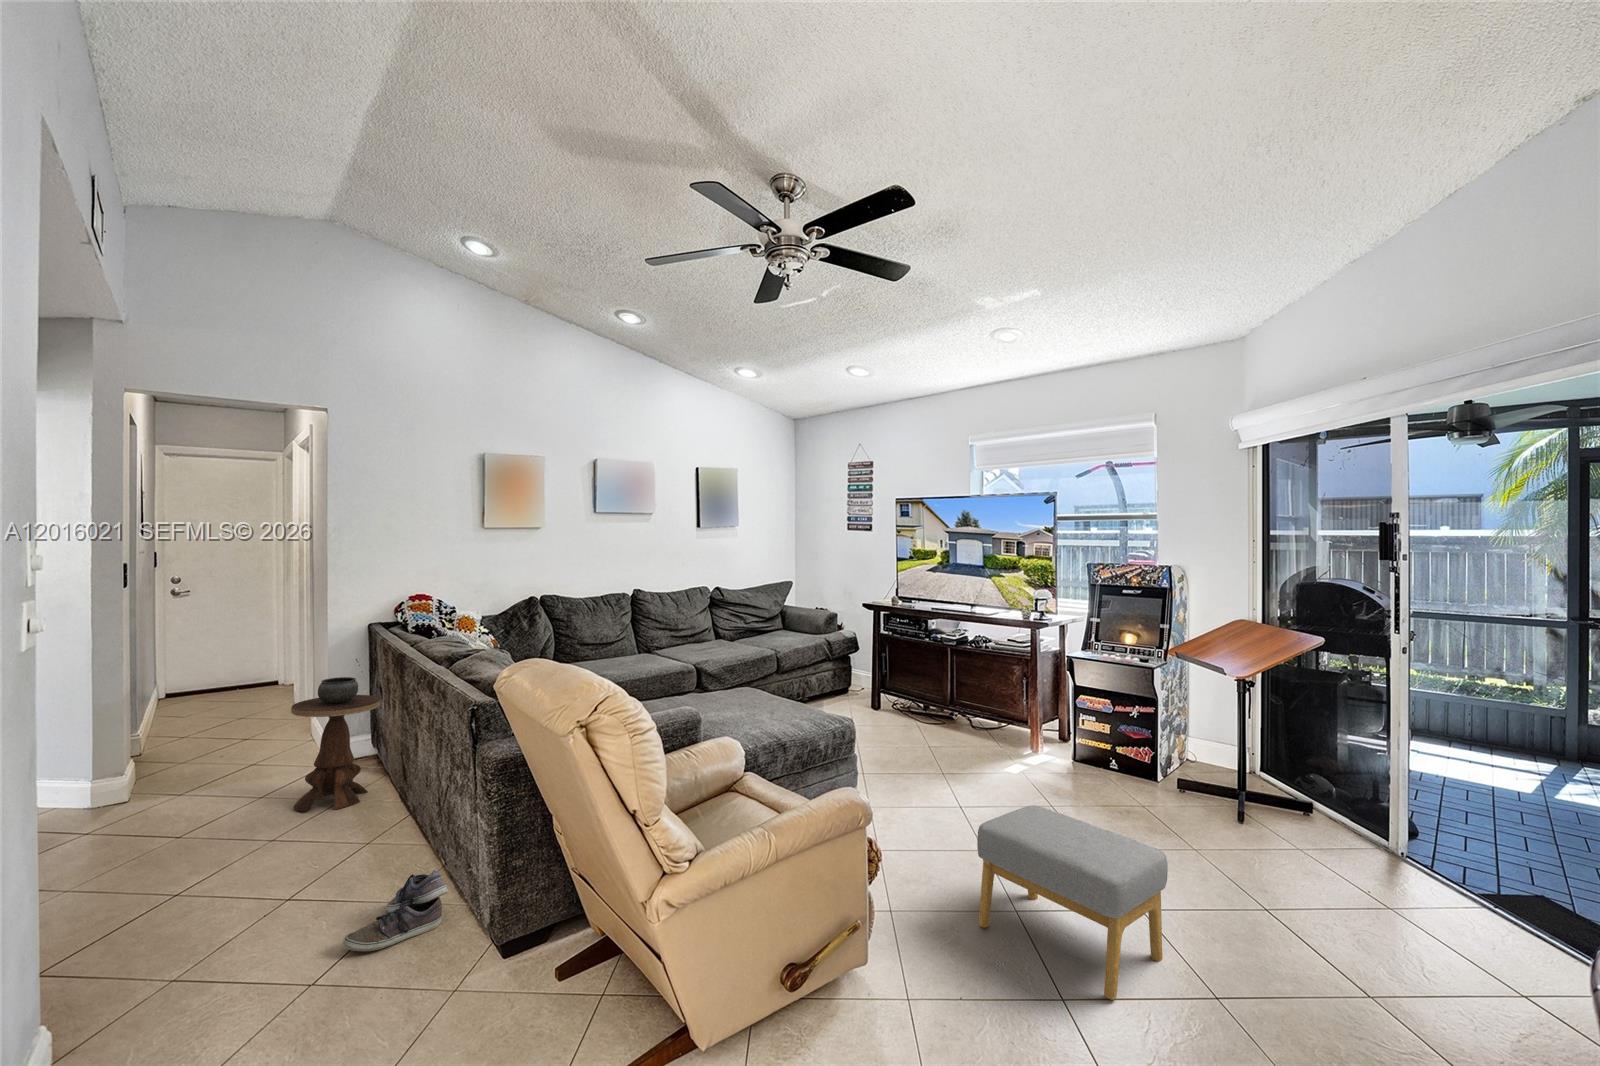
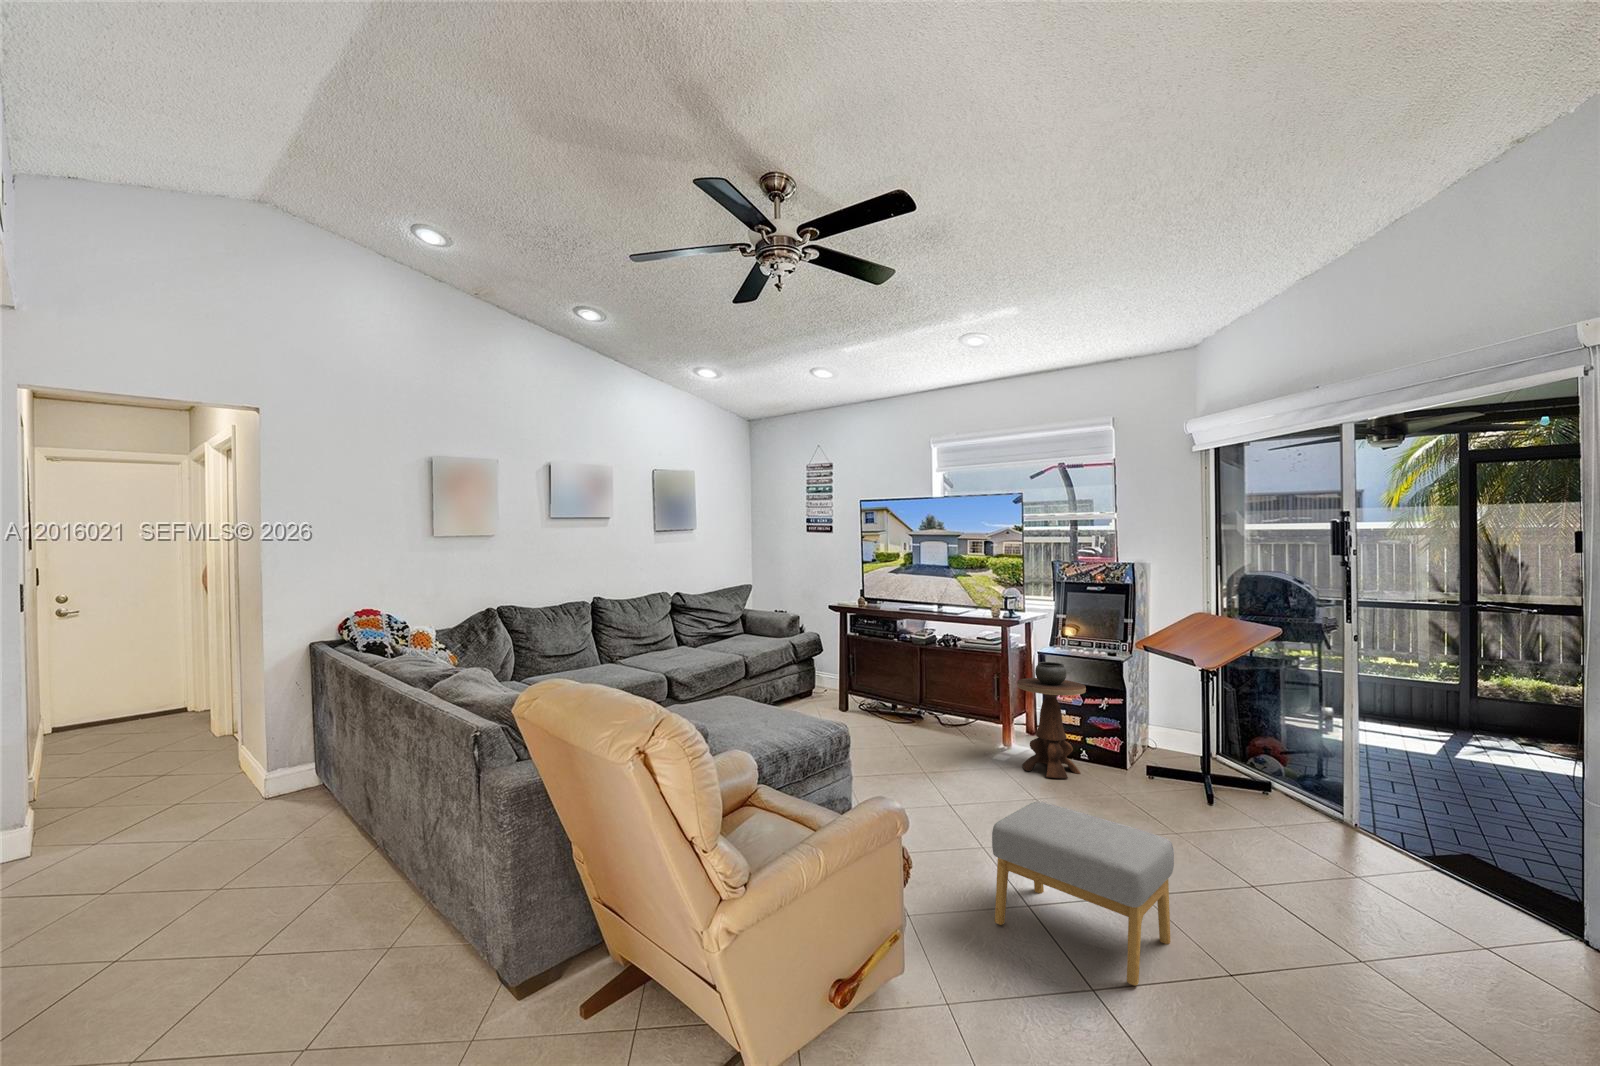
side table: present [291,677,381,812] -> present [1017,662,1086,778]
shoe: present [343,870,448,951] -> none [331,911,443,1006]

